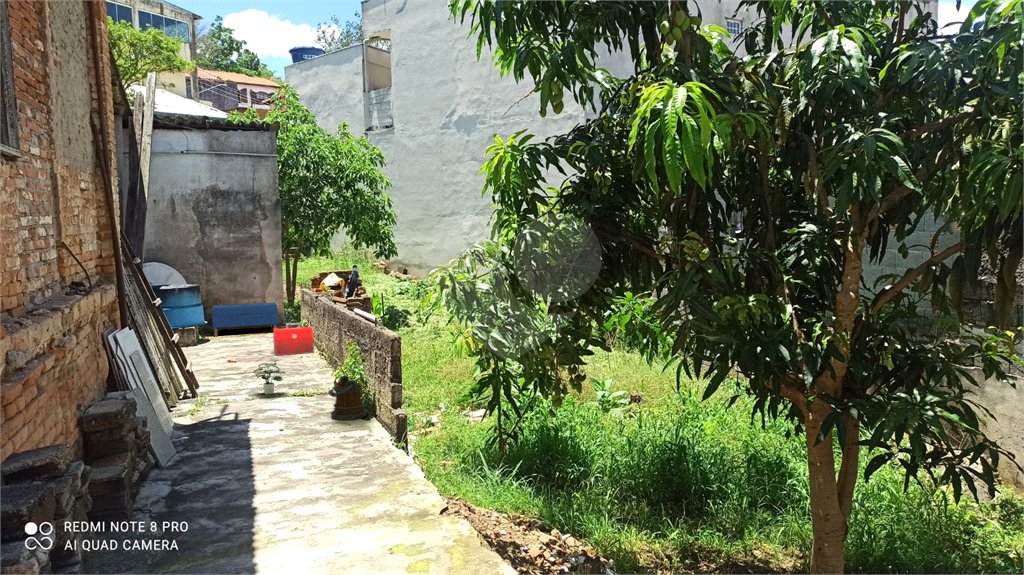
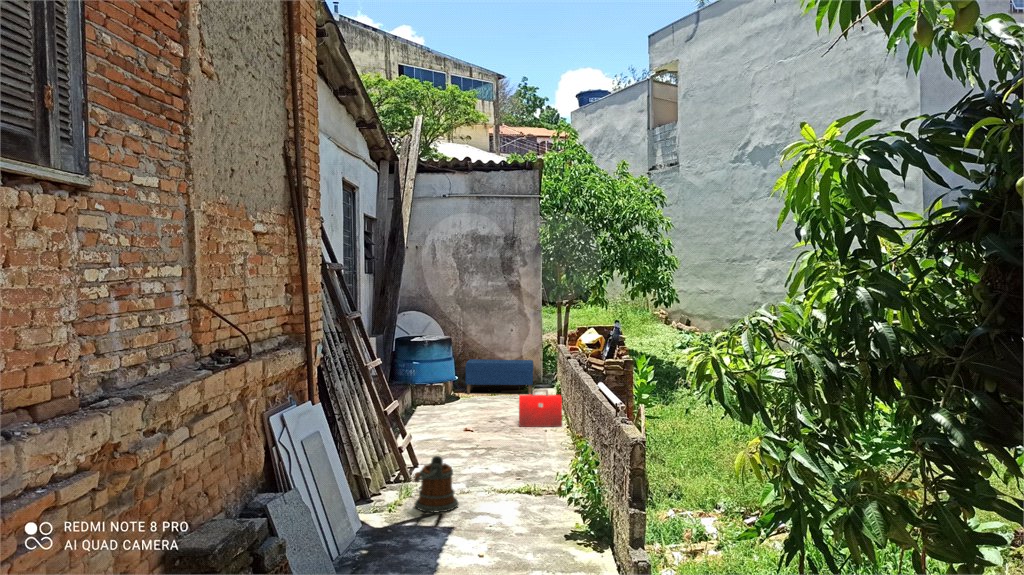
potted plant: present [254,360,286,394] -> none [473,443,513,486]
bucket: present [328,375,368,420] -> present [414,456,459,512]

